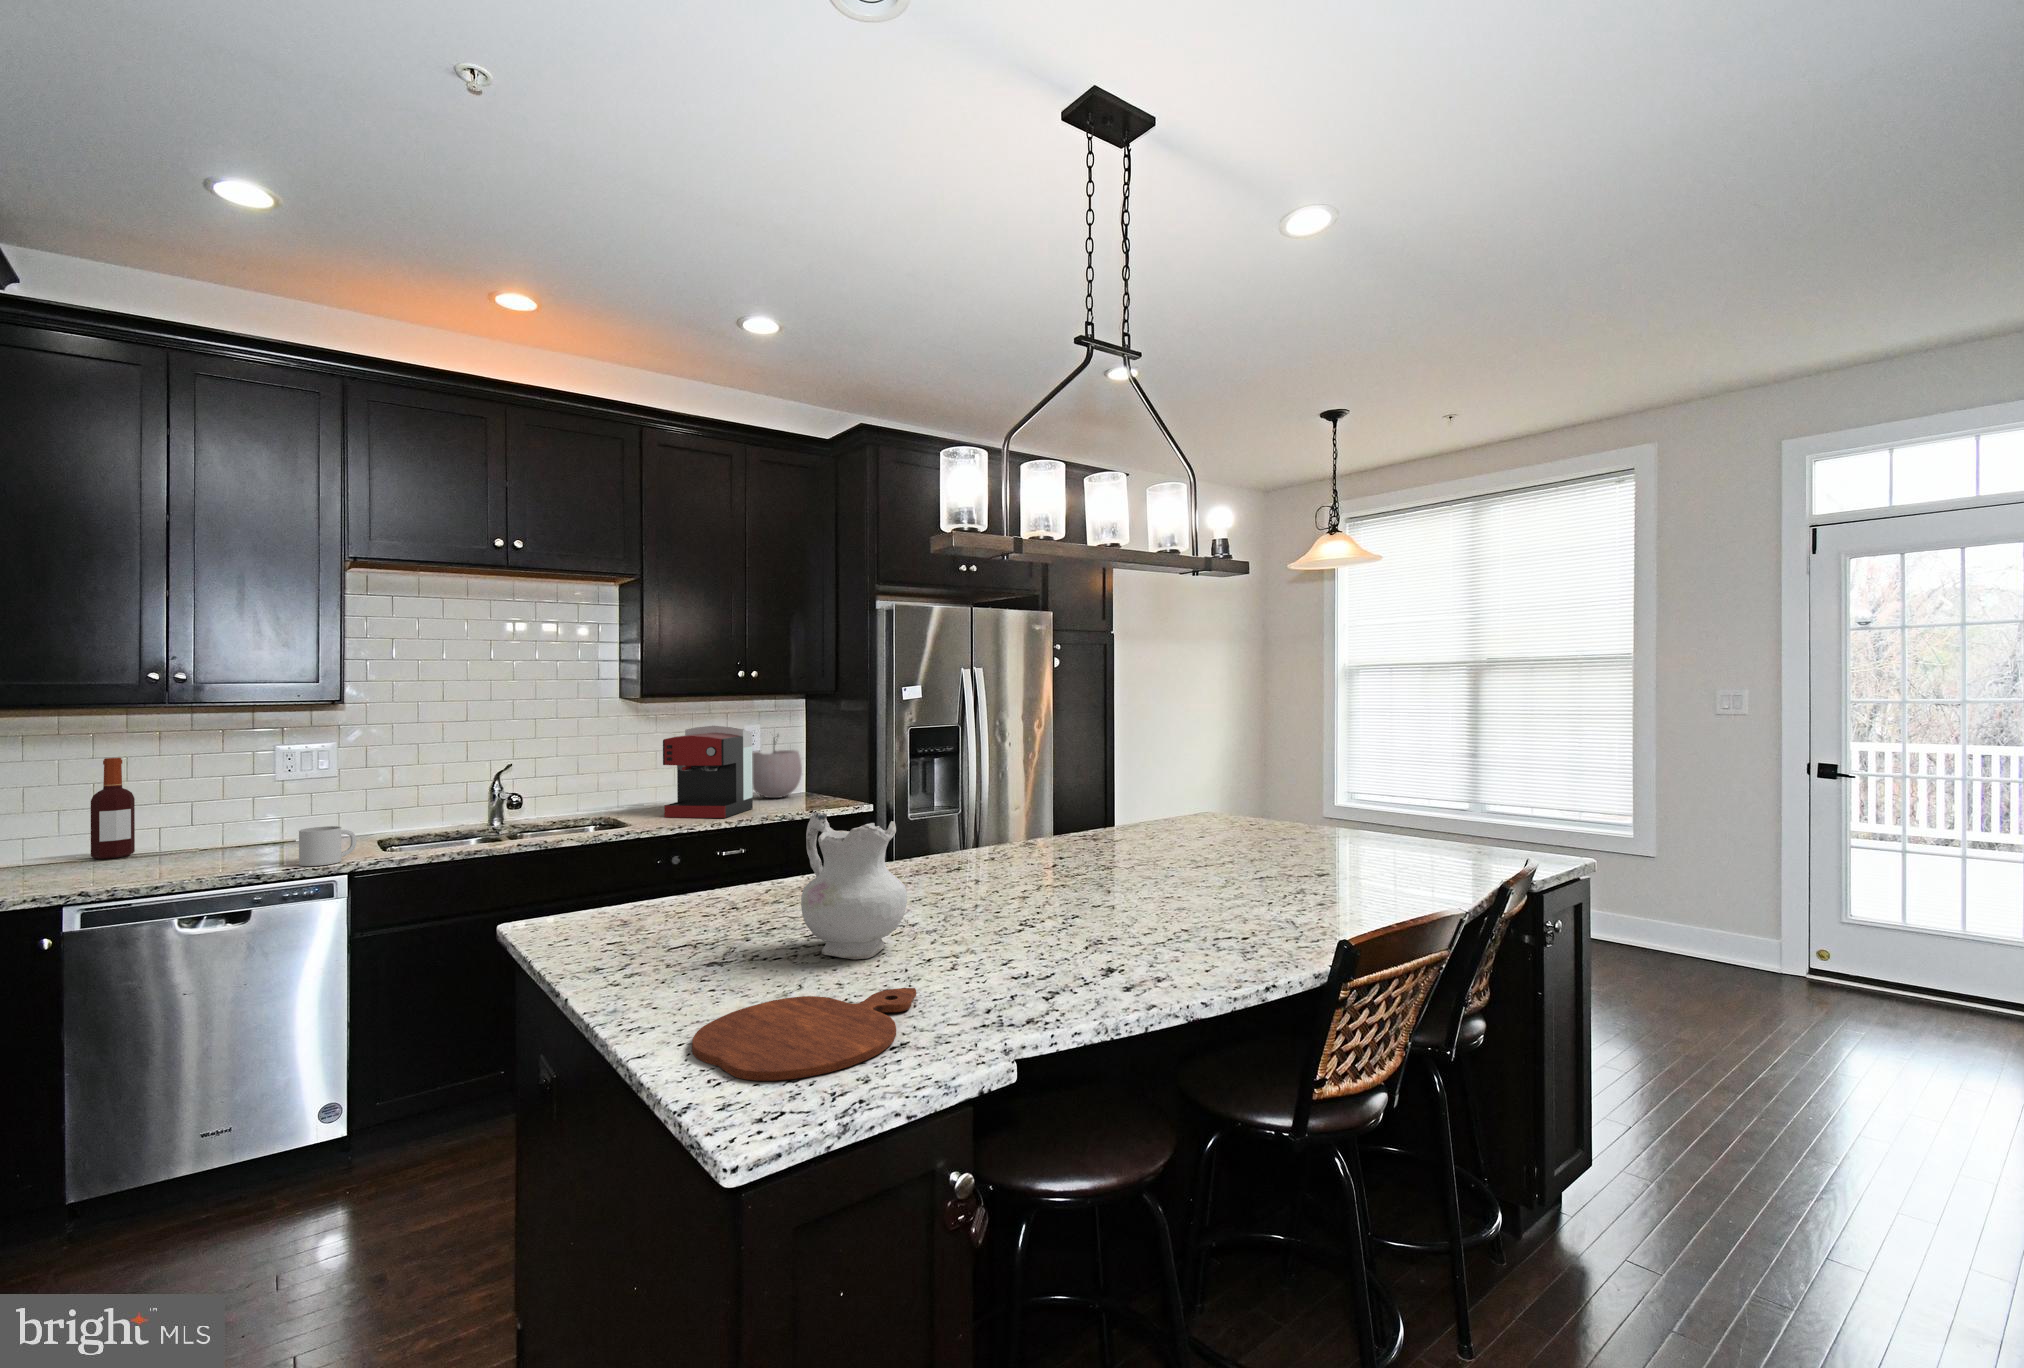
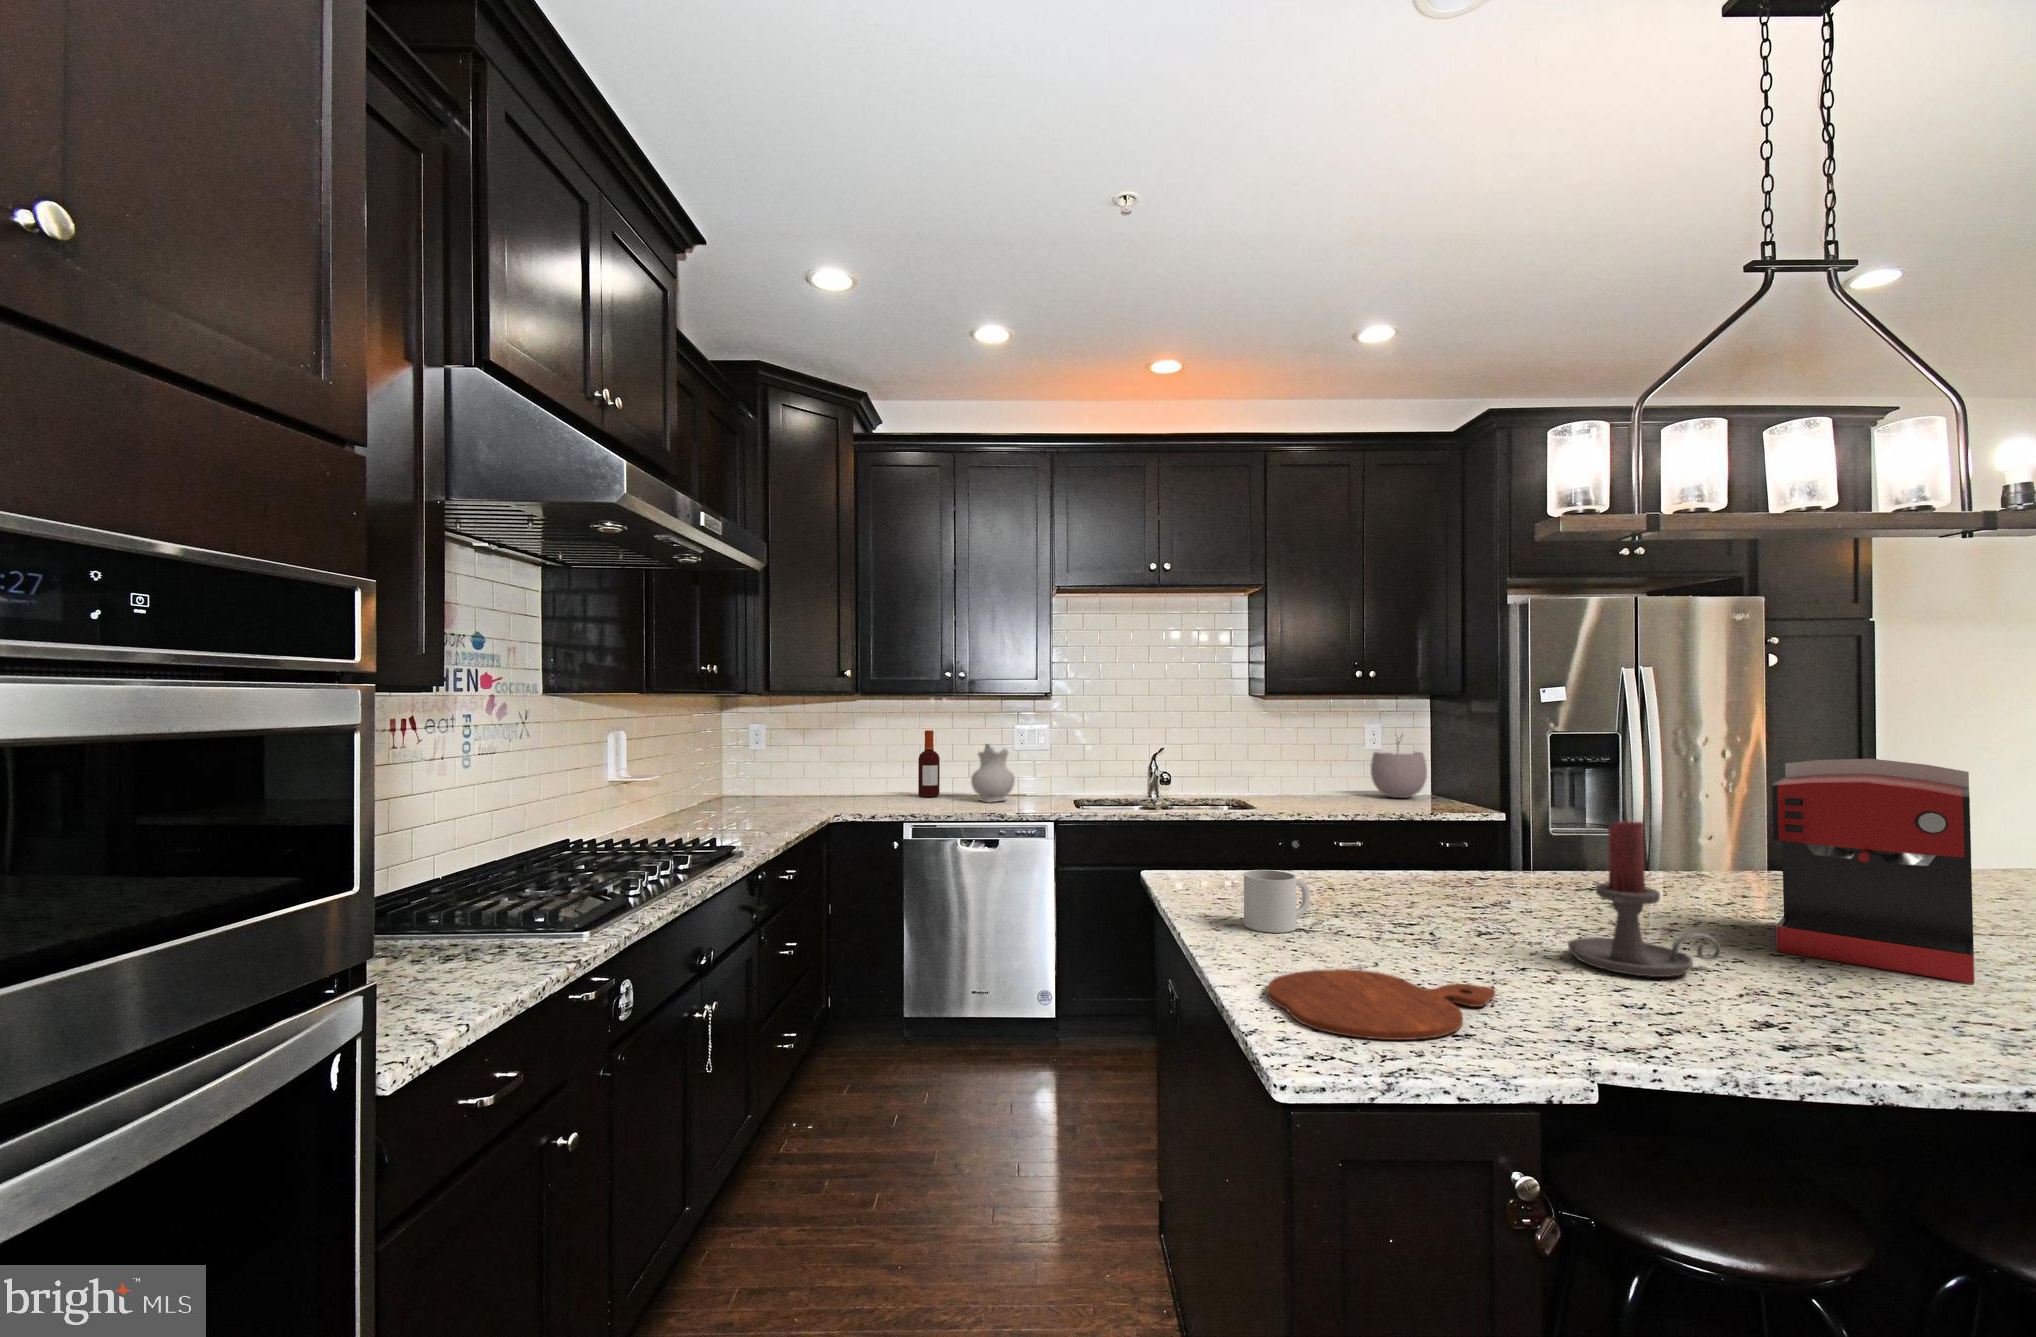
coffee maker: present [663,726,753,818] -> present [1772,759,1975,983]
candle holder: none [961,808,1070,947] -> present [1568,821,1721,977]
ceramic pitcher: present [801,812,907,959] -> present [971,744,1015,802]
mug: present [299,826,357,866] -> present [1244,870,1310,933]

